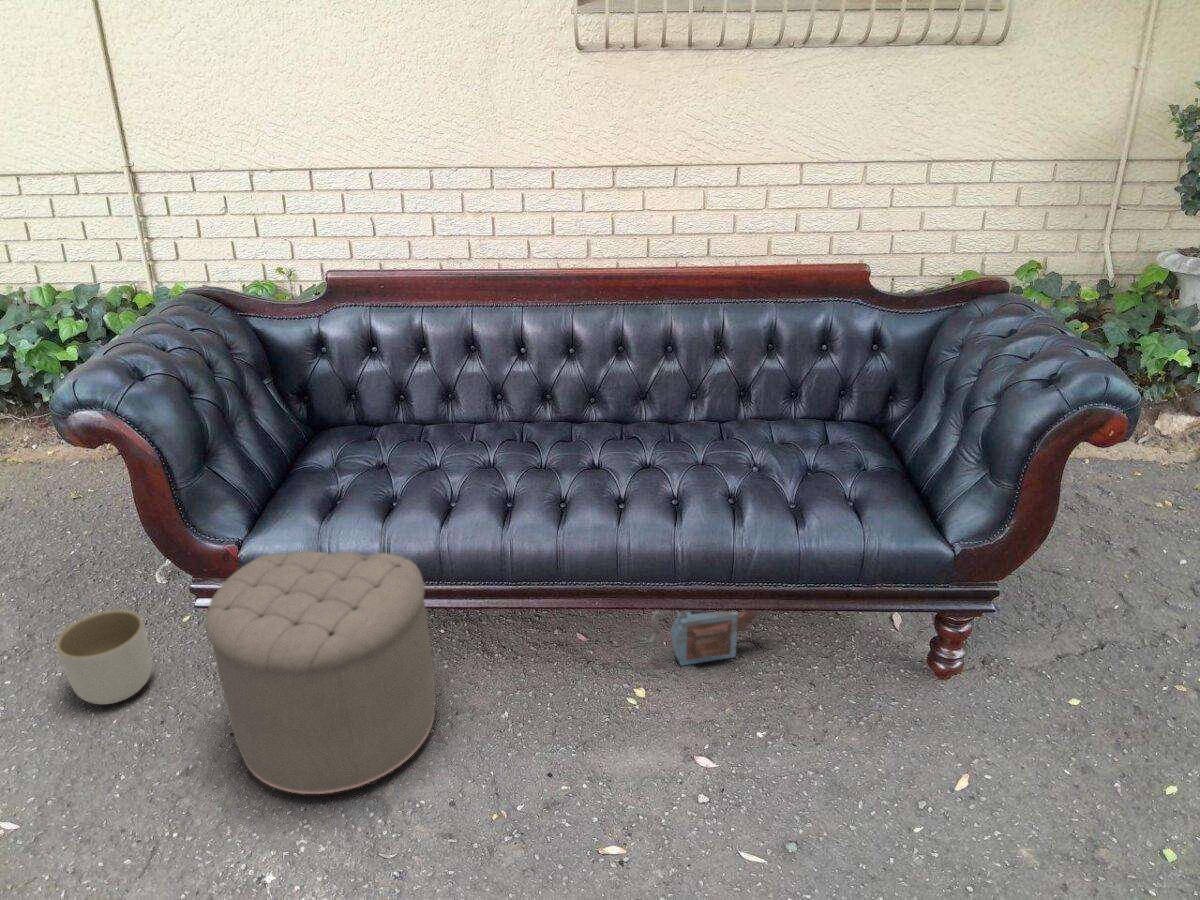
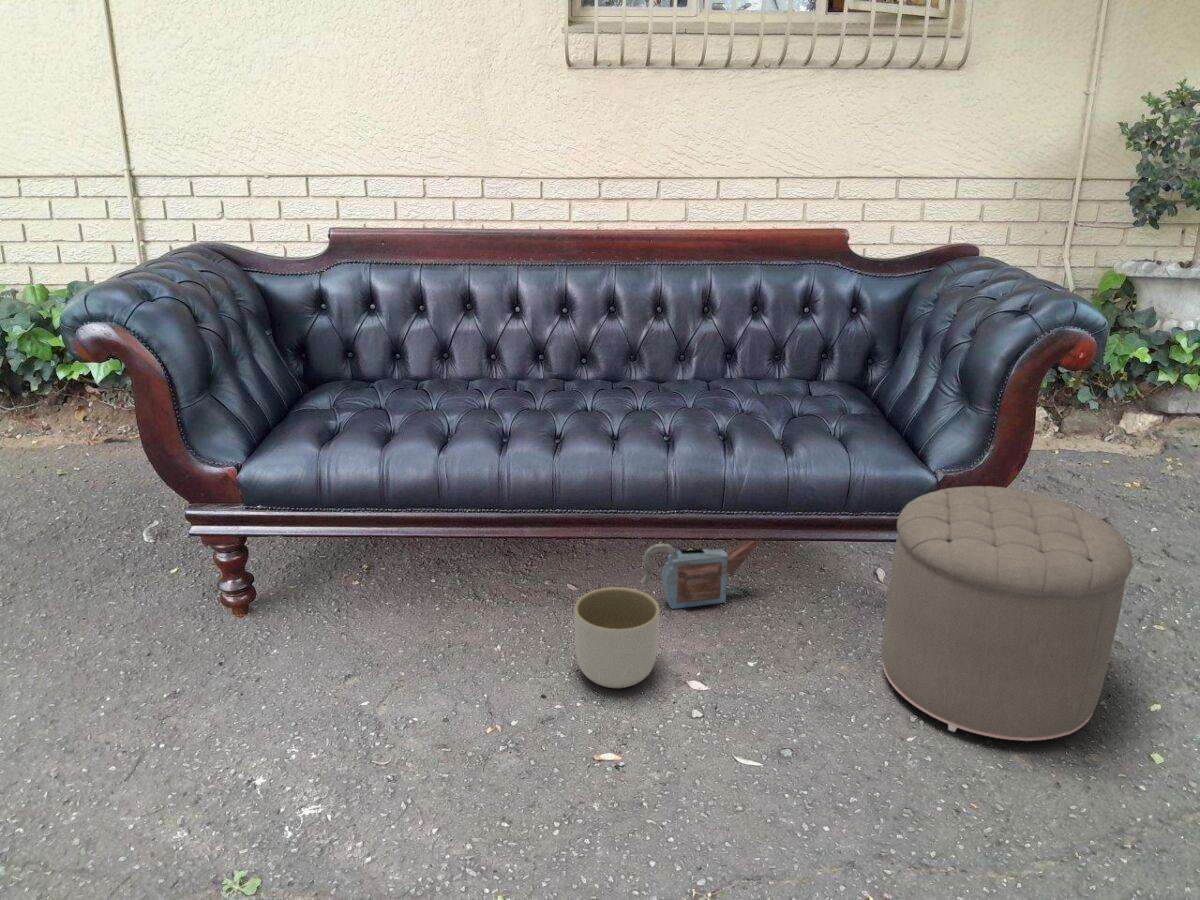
ottoman: present [205,551,436,794] -> present [882,486,1132,741]
planter: present [56,610,152,704] -> present [574,587,660,688]

